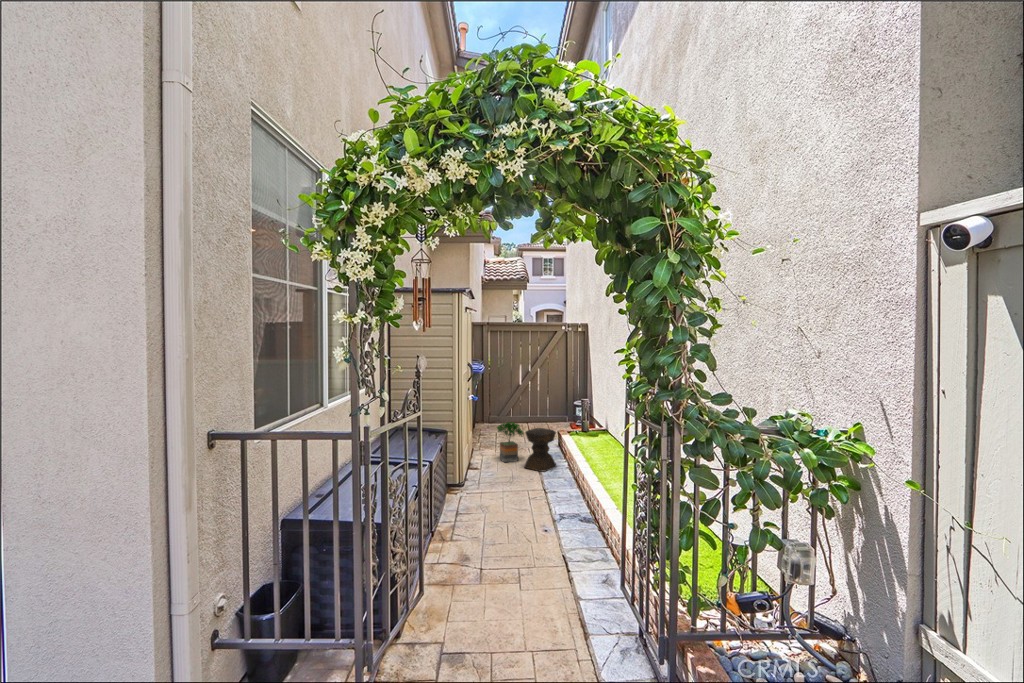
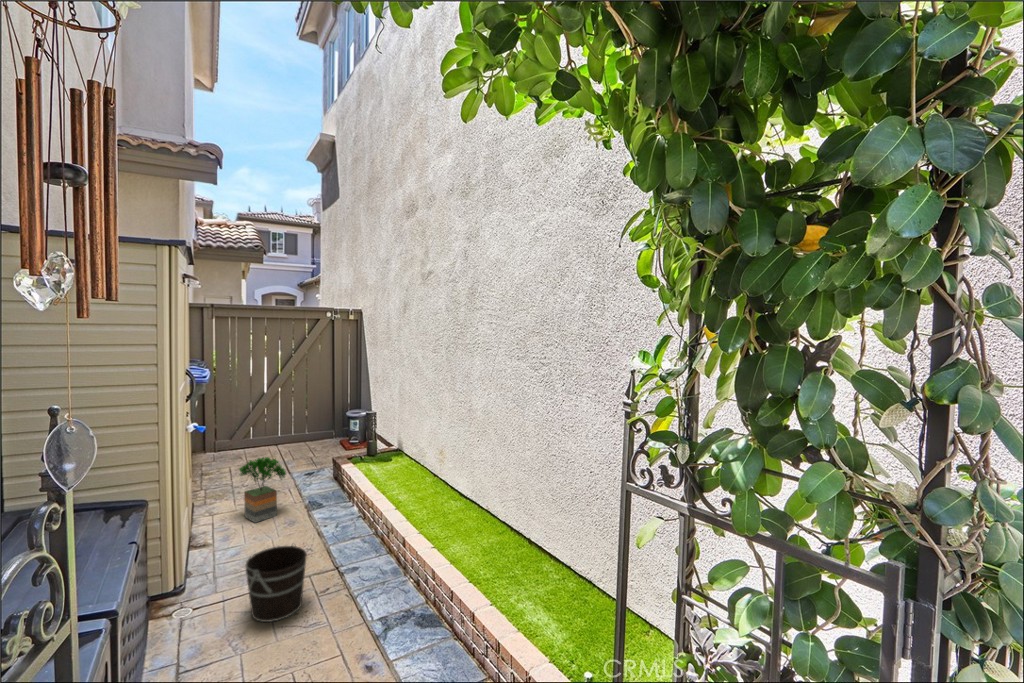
stool: present [525,428,557,472] -> none [291,462,343,530]
bucket: none [491,466,523,505] -> present [245,545,307,622]

